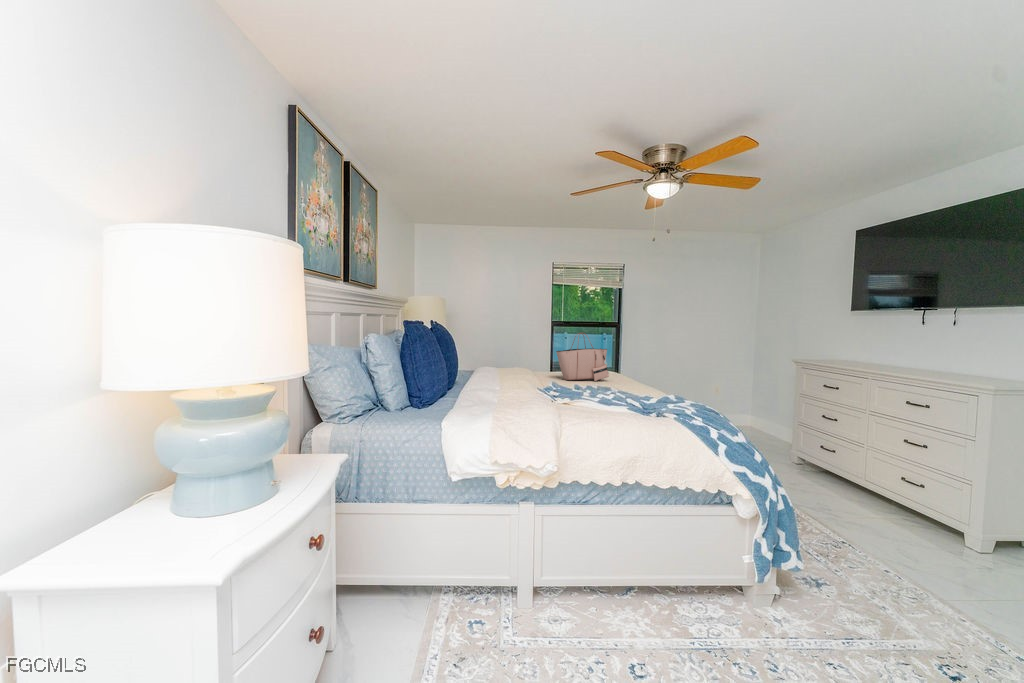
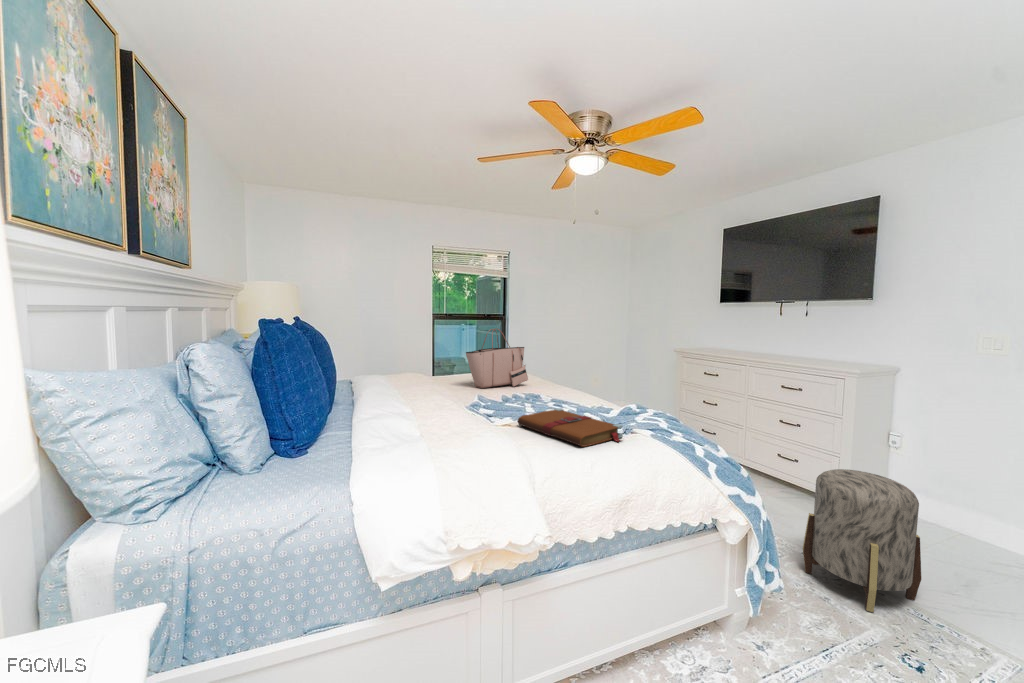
book: none [572,395,648,419] -> present [518,409,623,447]
ottoman: none [858,480,992,623] -> present [803,469,921,612]

